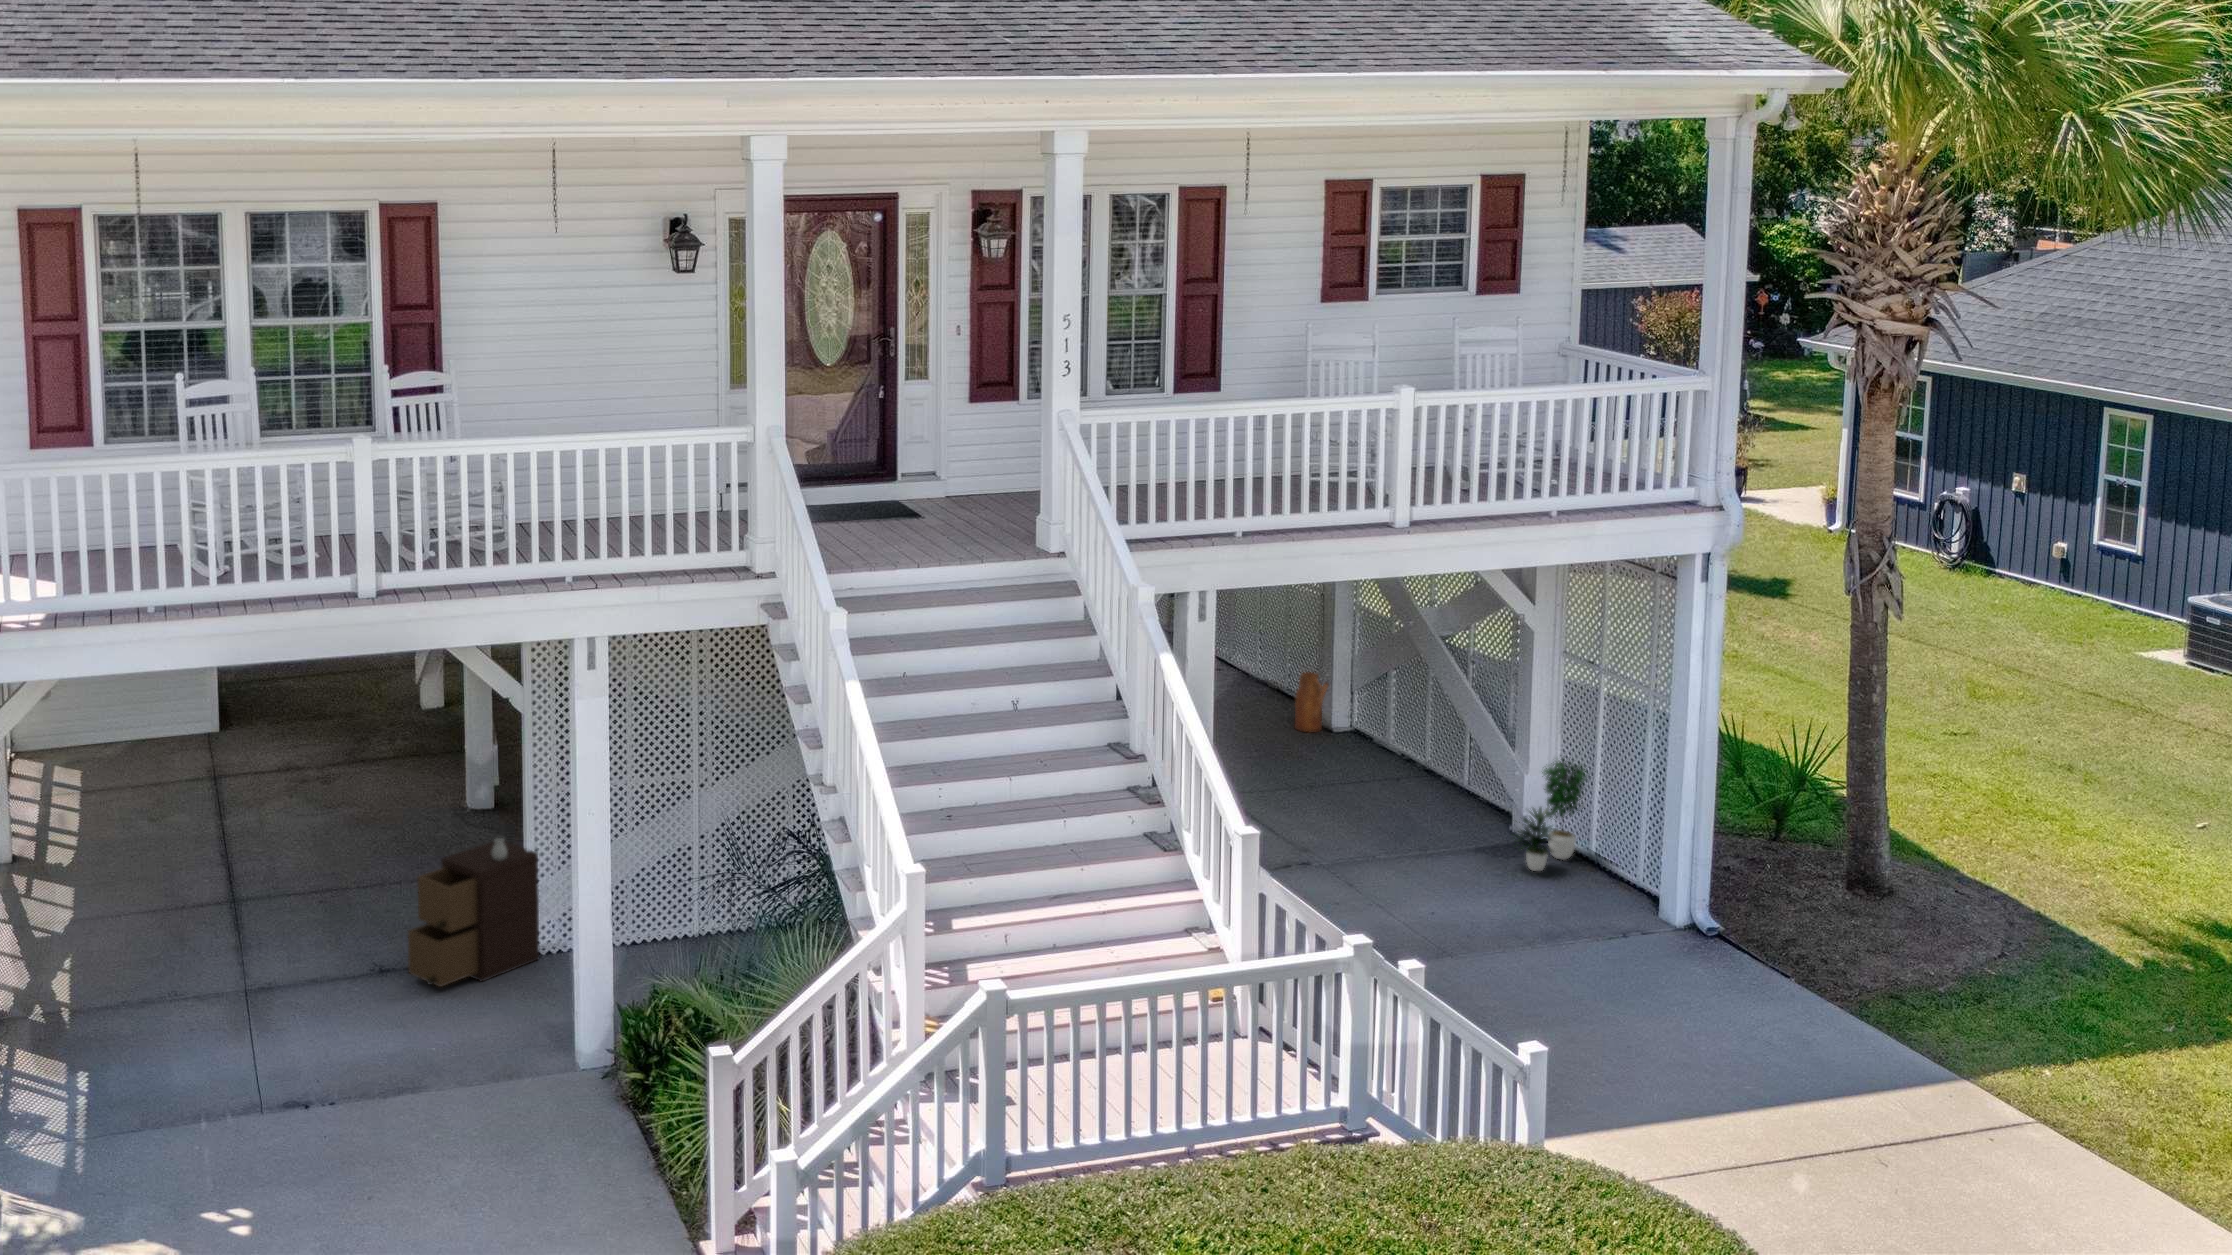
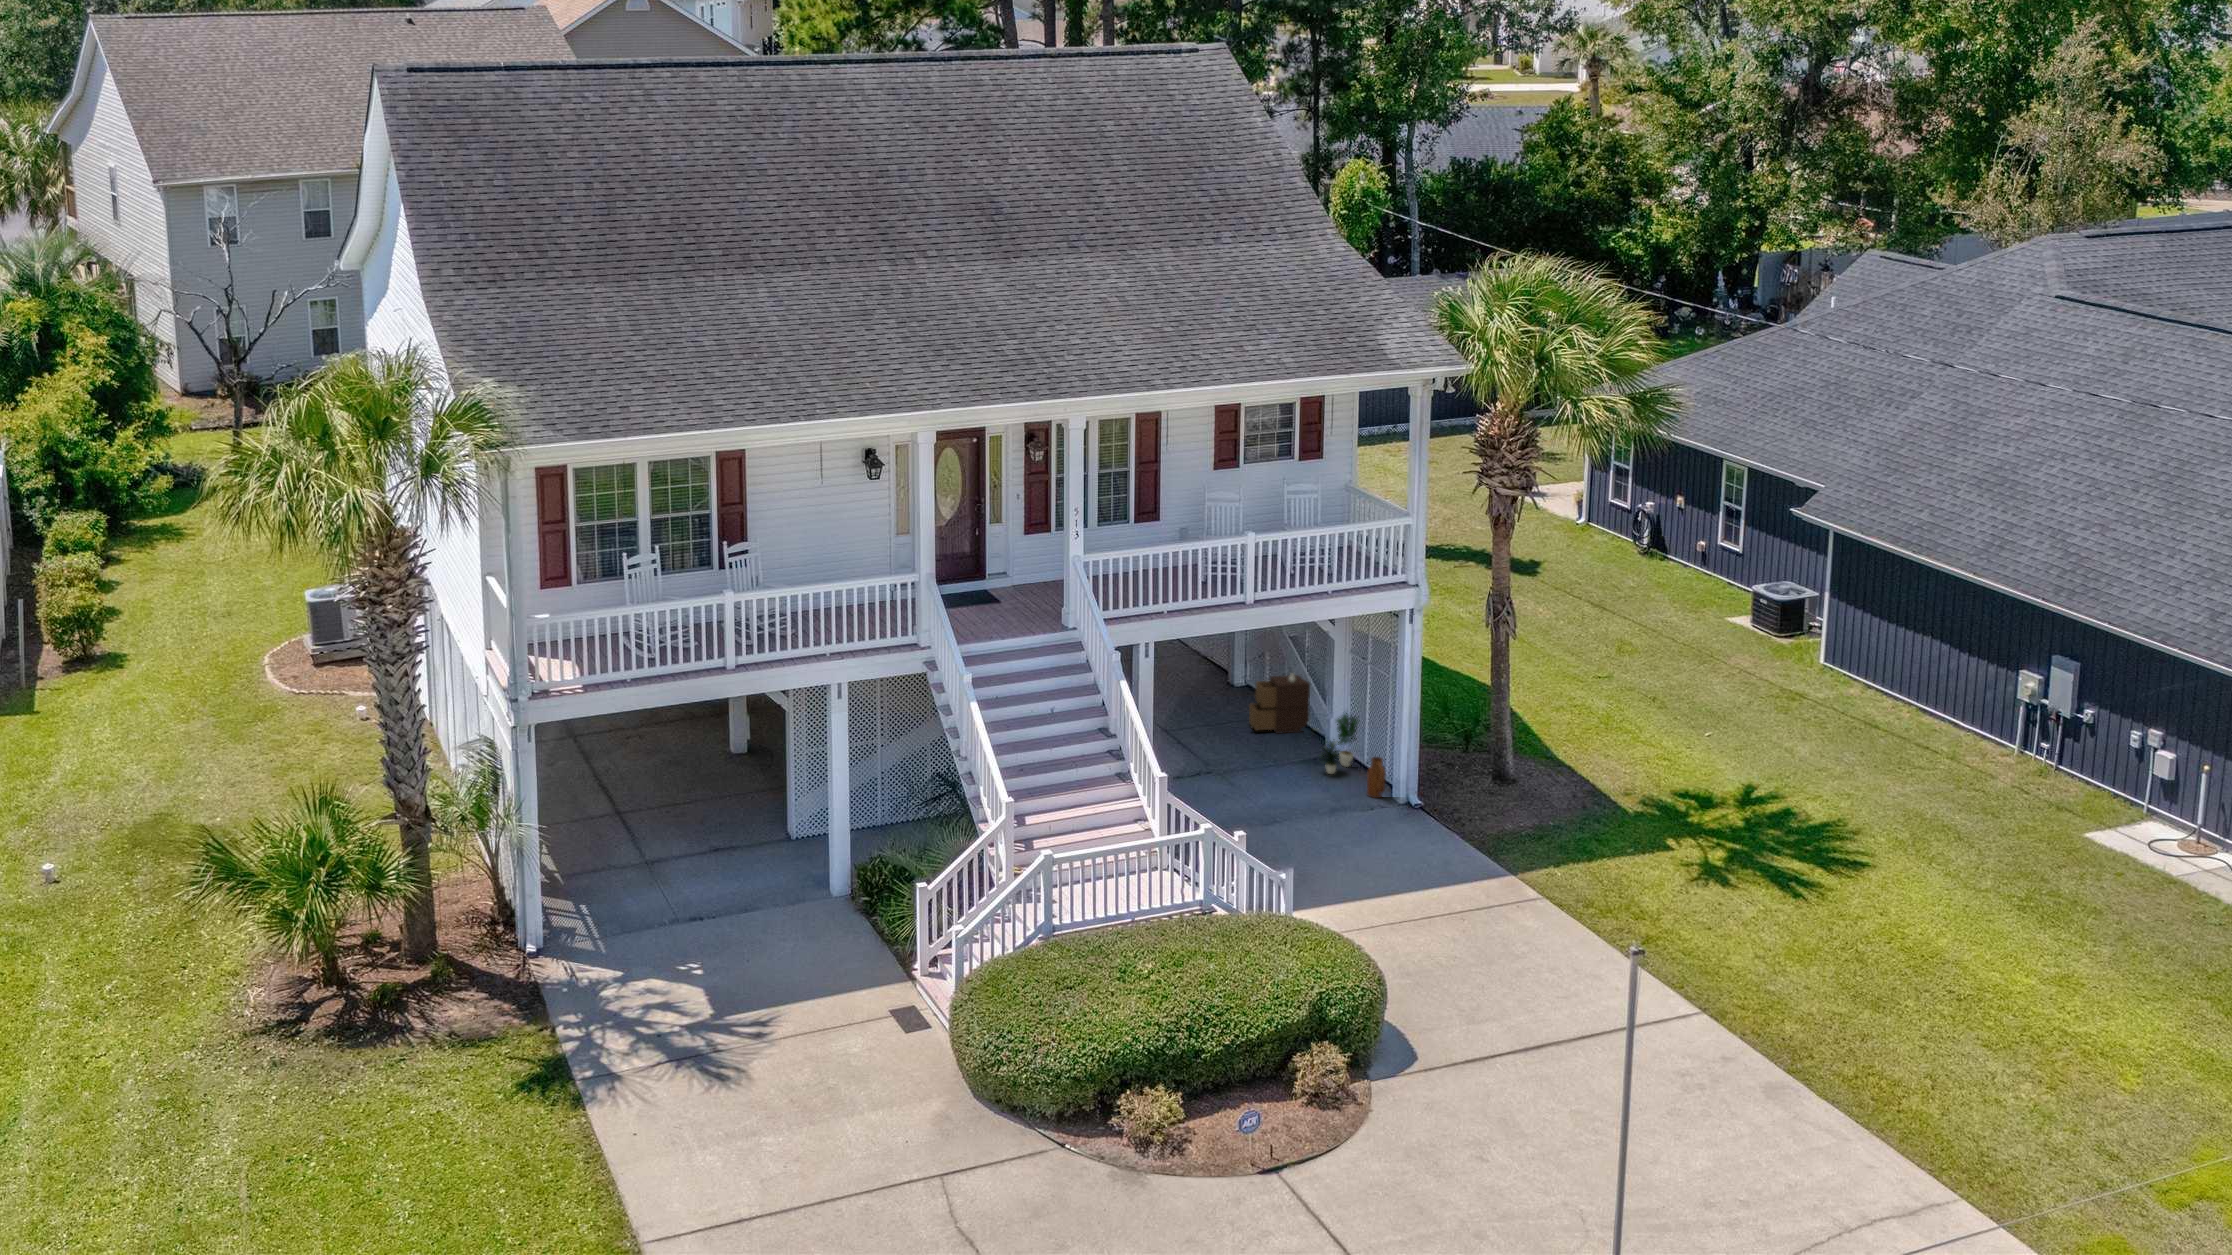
watering can: present [1295,672,1329,733] -> present [1367,757,1386,798]
storage cabinet: present [408,838,539,987] -> present [1249,673,1310,733]

